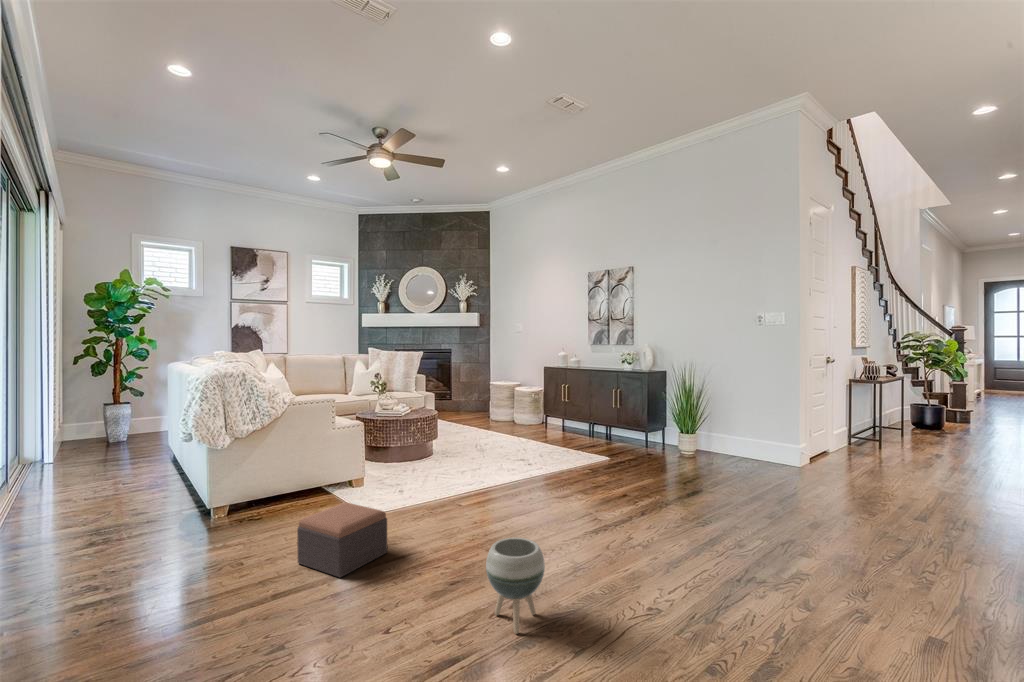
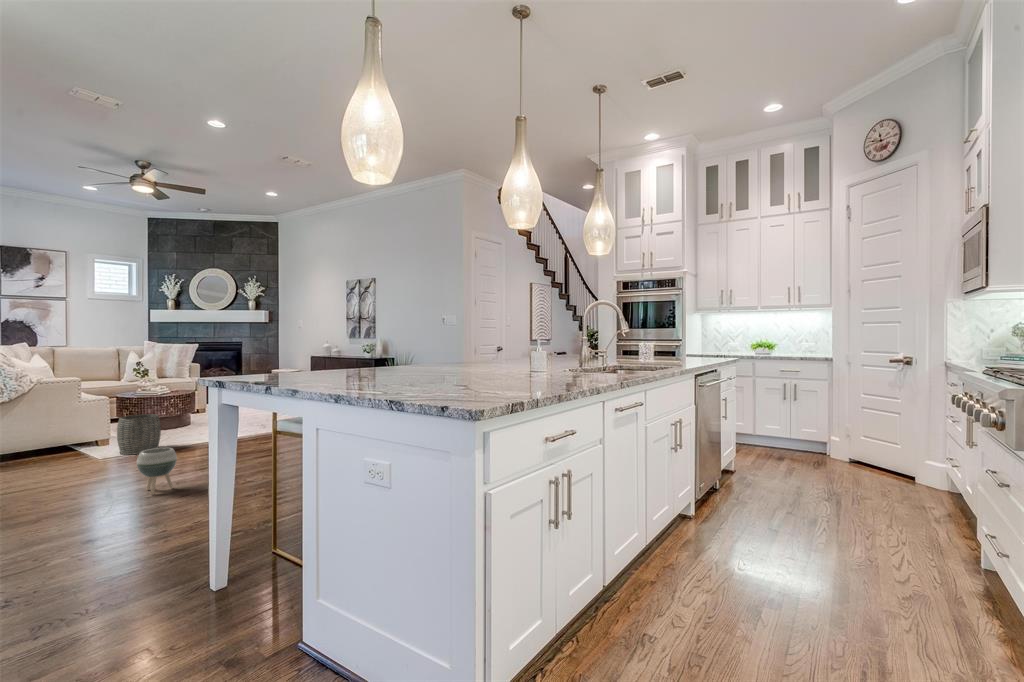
woven basket: none [383,449,433,509] -> present [117,414,161,455]
footstool: present [297,503,387,578] -> none [24,444,98,485]

